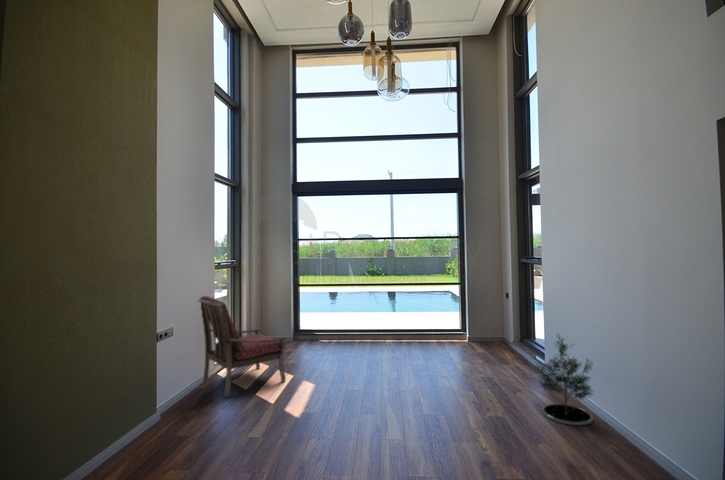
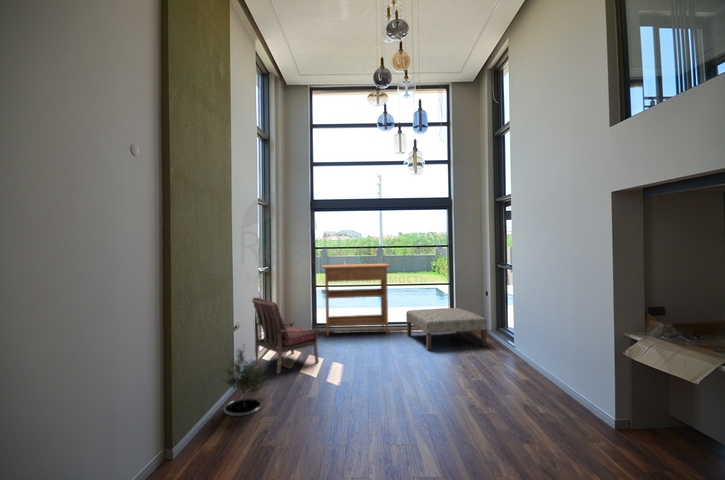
console table: none [303,259,387,347] -> present [322,264,390,336]
ottoman: none [406,313,508,368] -> present [406,308,487,351]
potted tree: present [533,337,593,426] -> present [224,349,263,416]

